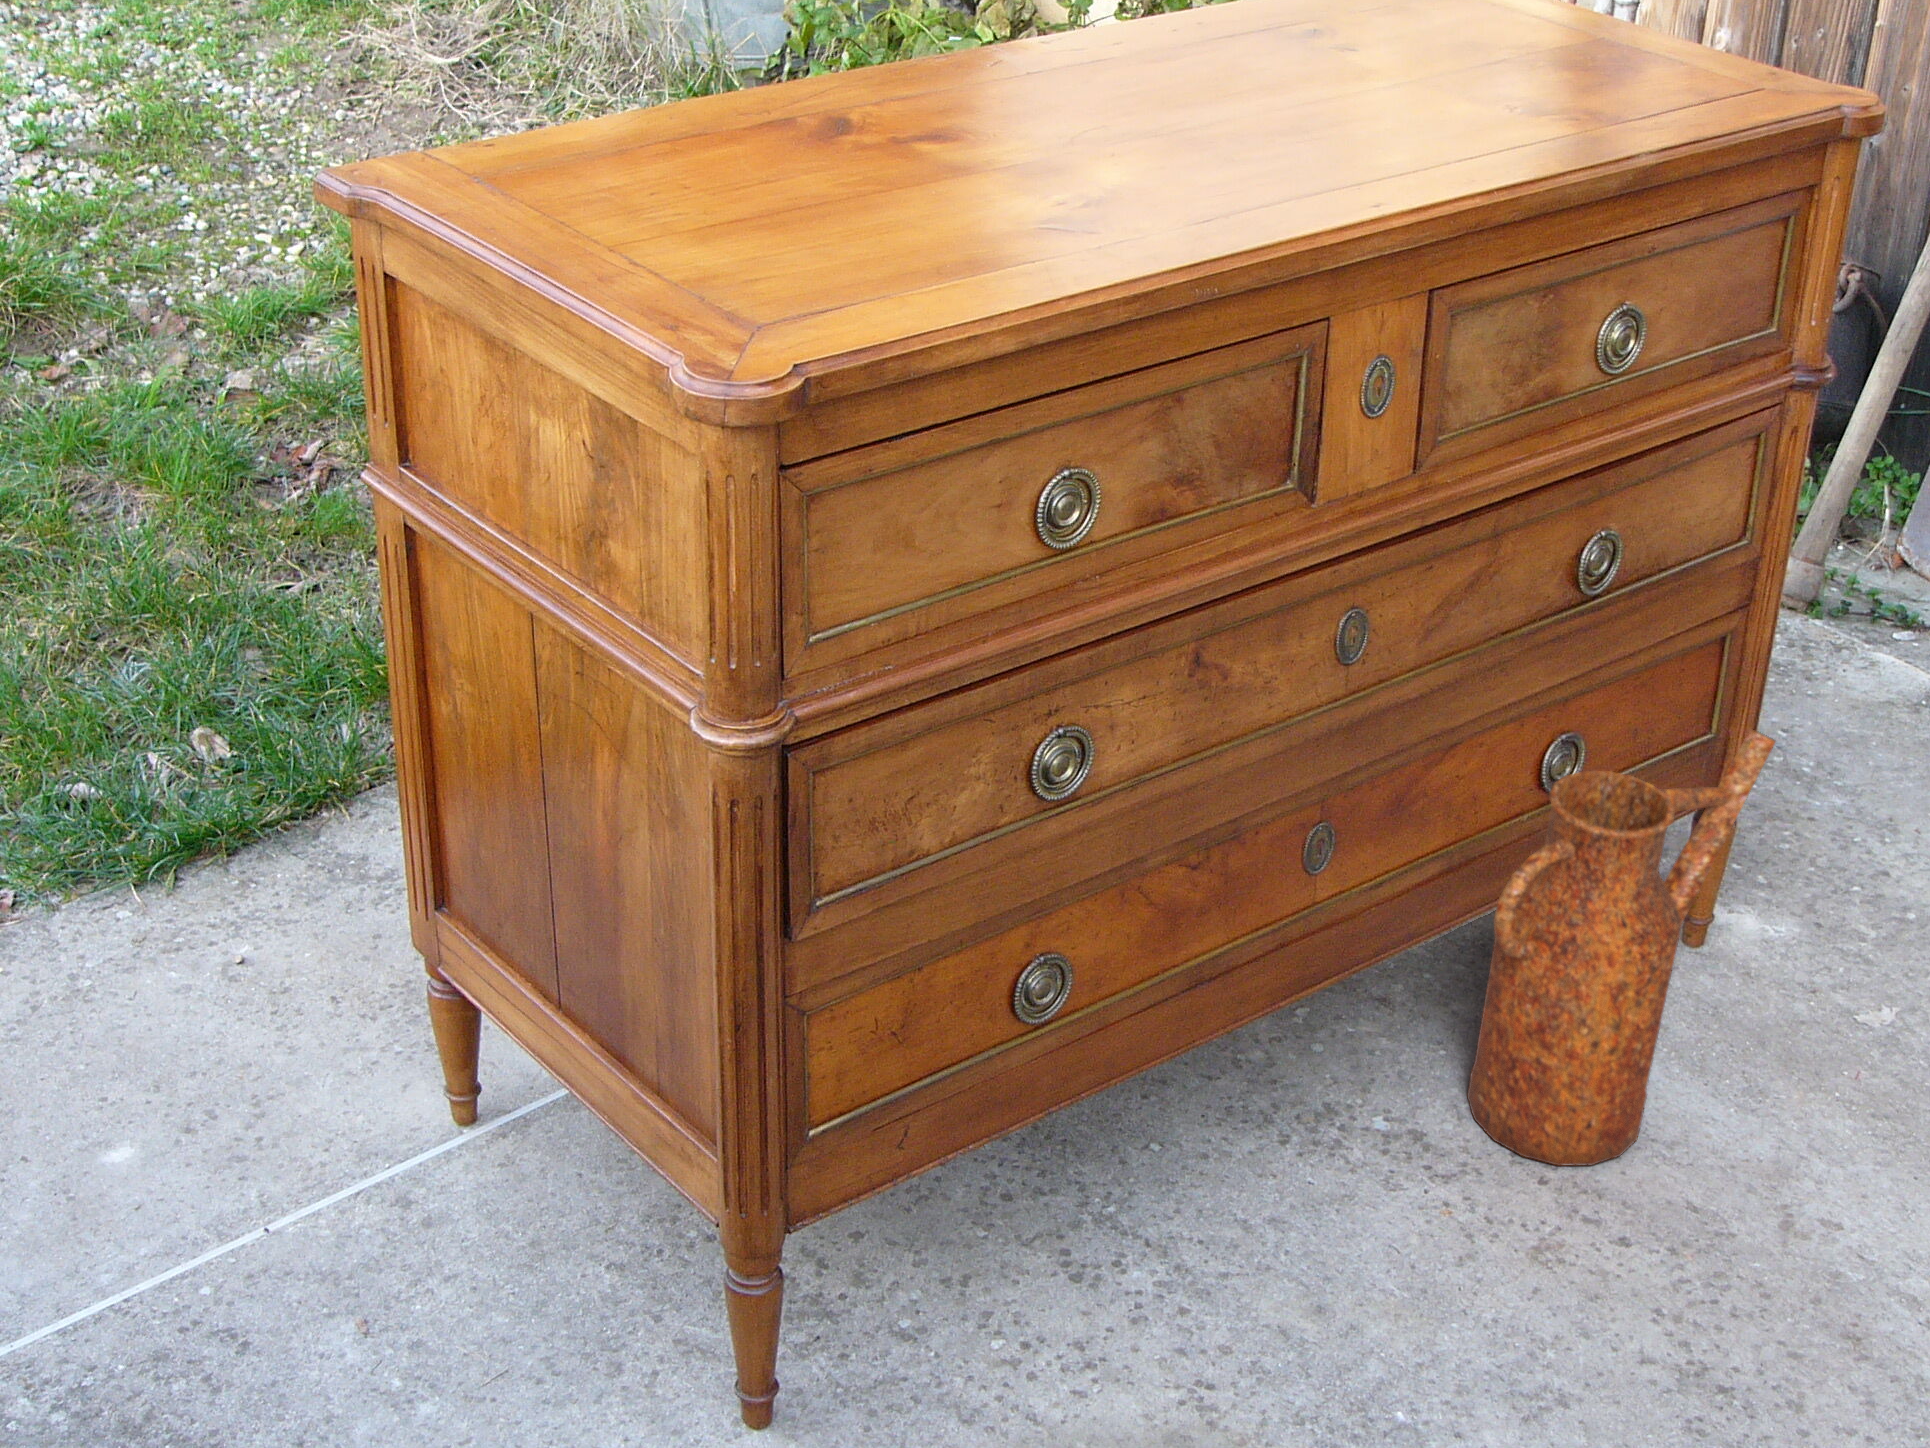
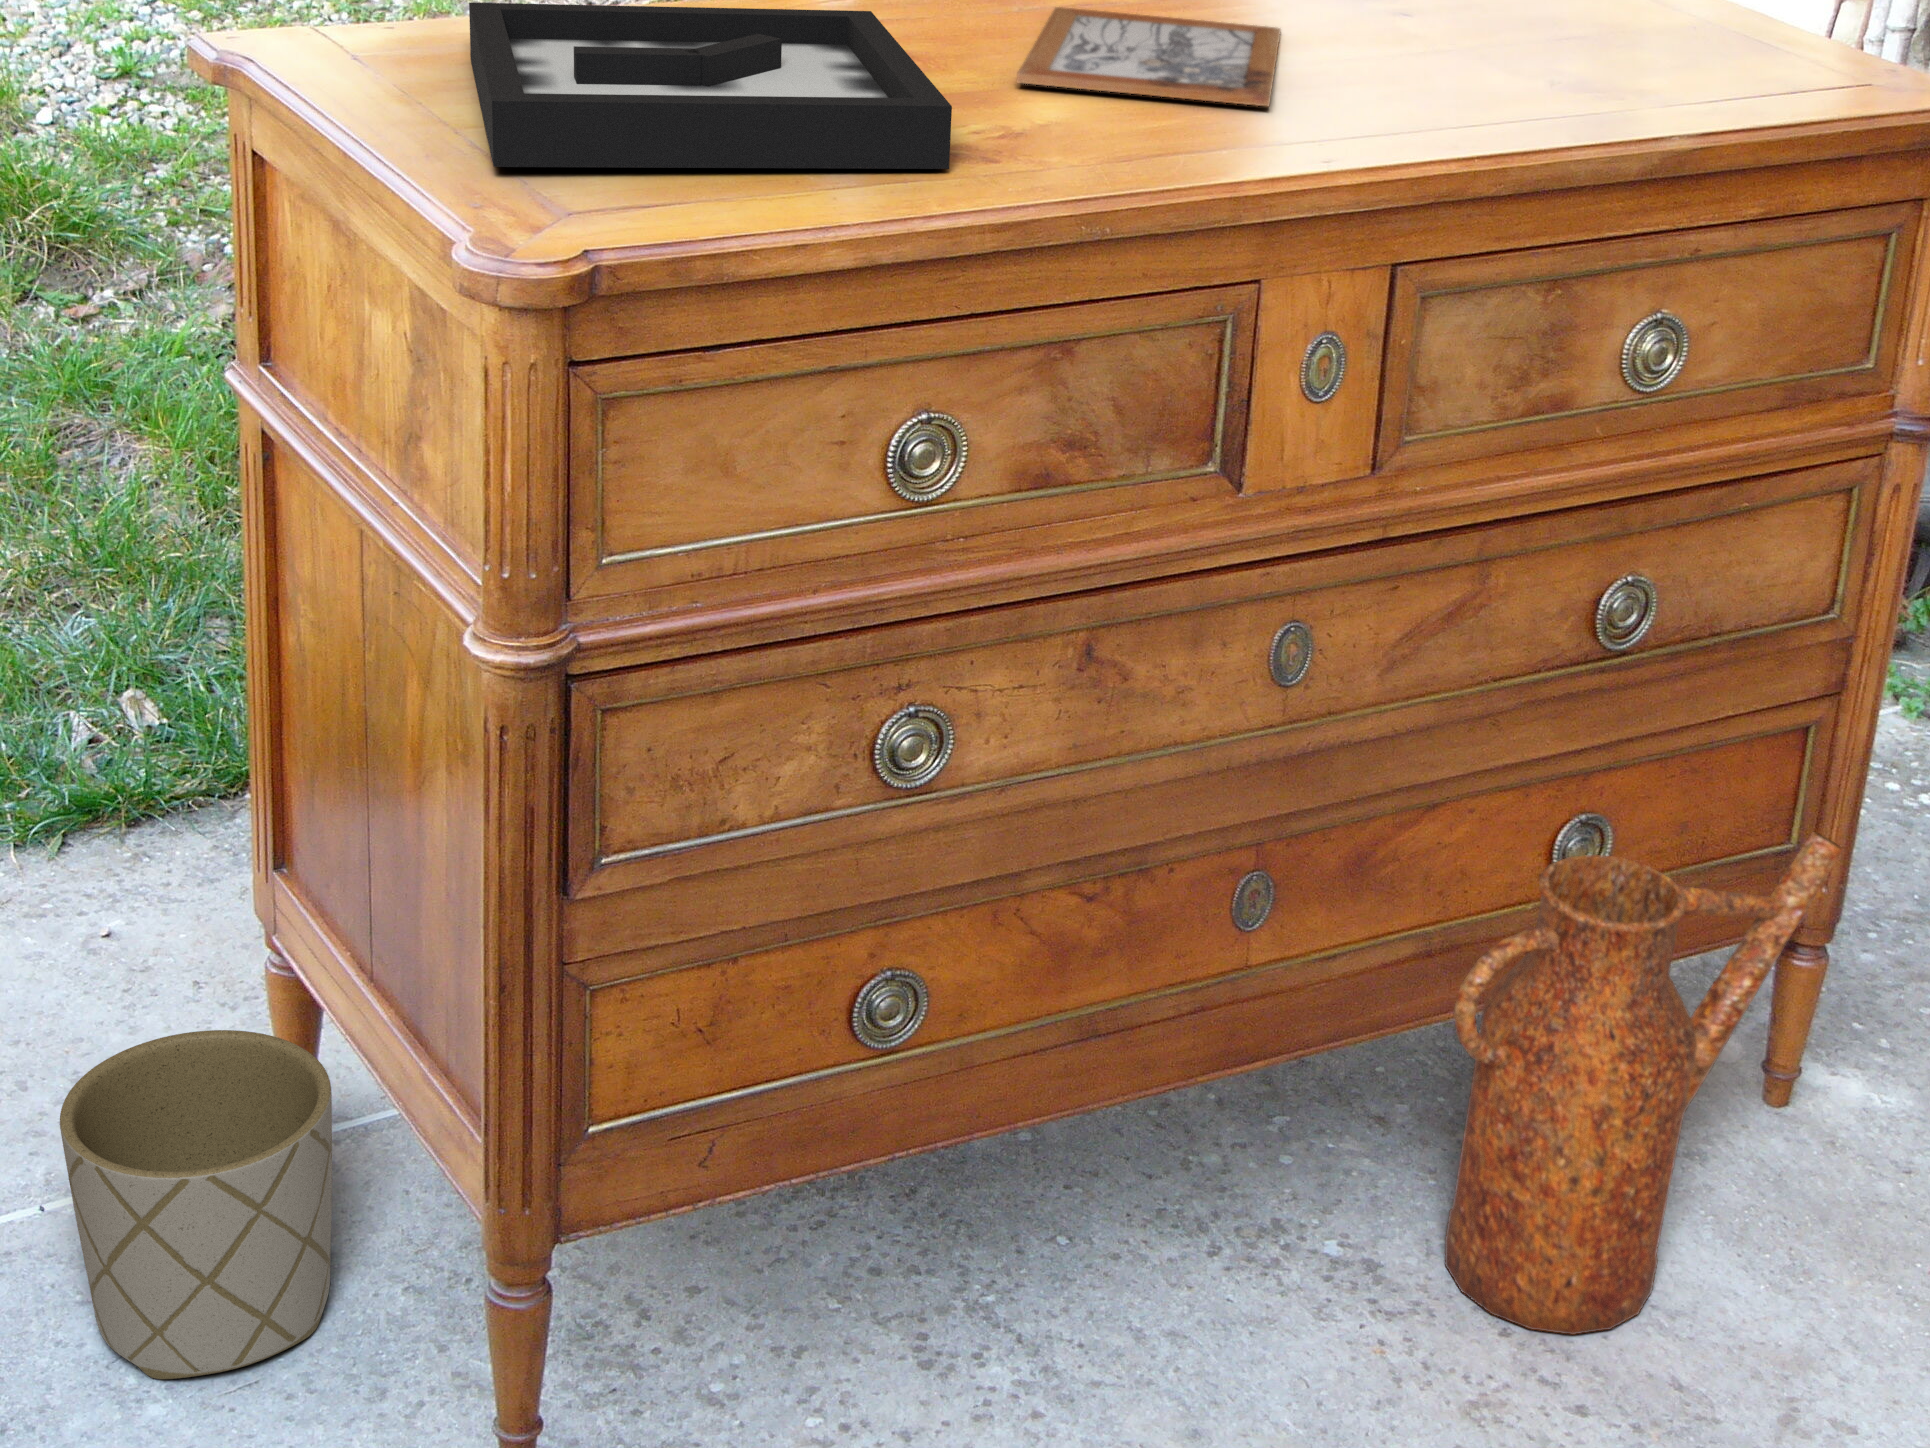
picture frame: none [1056,64,1302,152] -> present [1017,7,1281,106]
decorative tray: none [562,86,1068,278] -> present [469,2,952,169]
planter: none [295,1067,546,1387] -> present [60,1030,332,1379]

